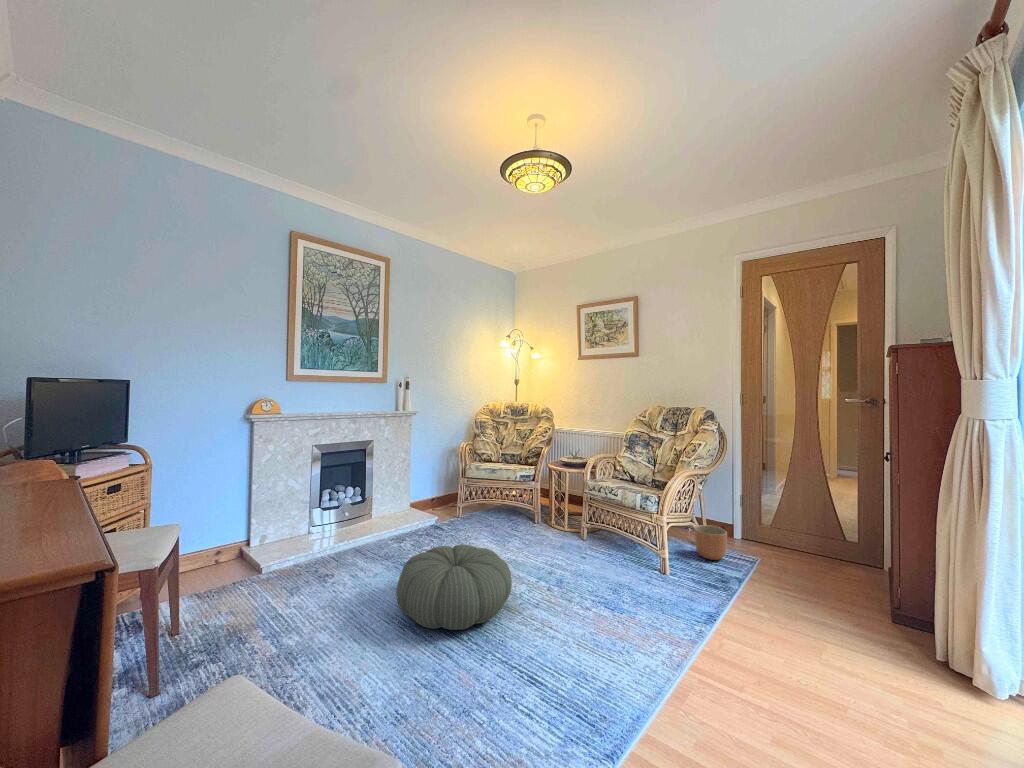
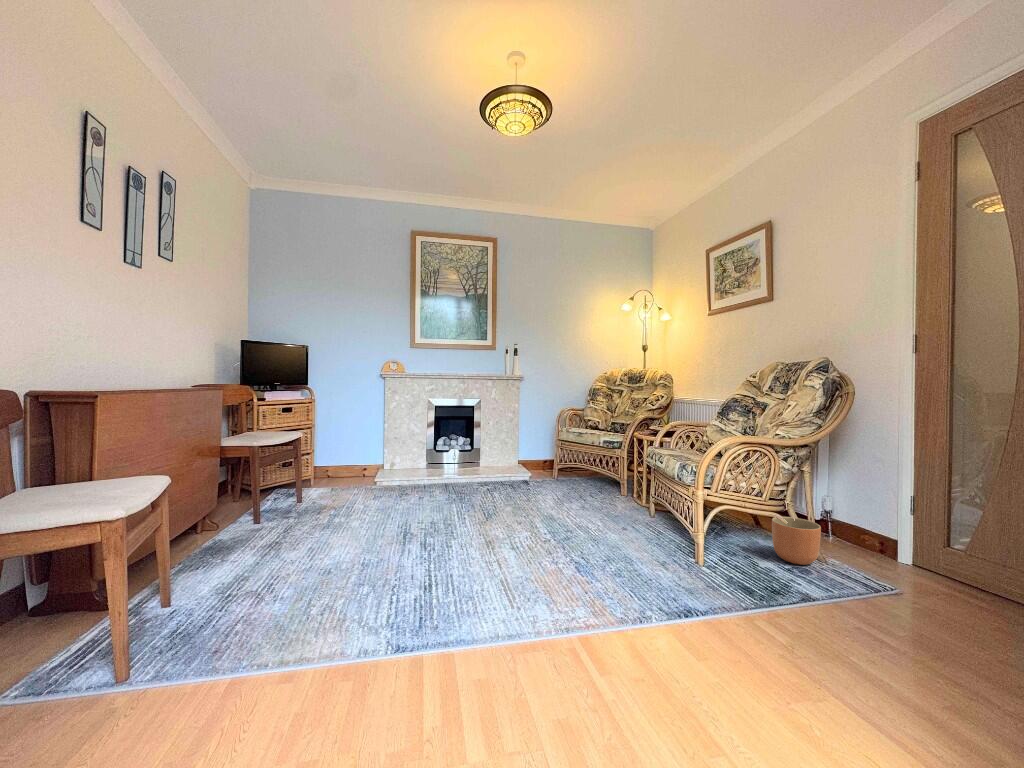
pouf: present [396,544,512,630] -> none [400,479,501,539]

